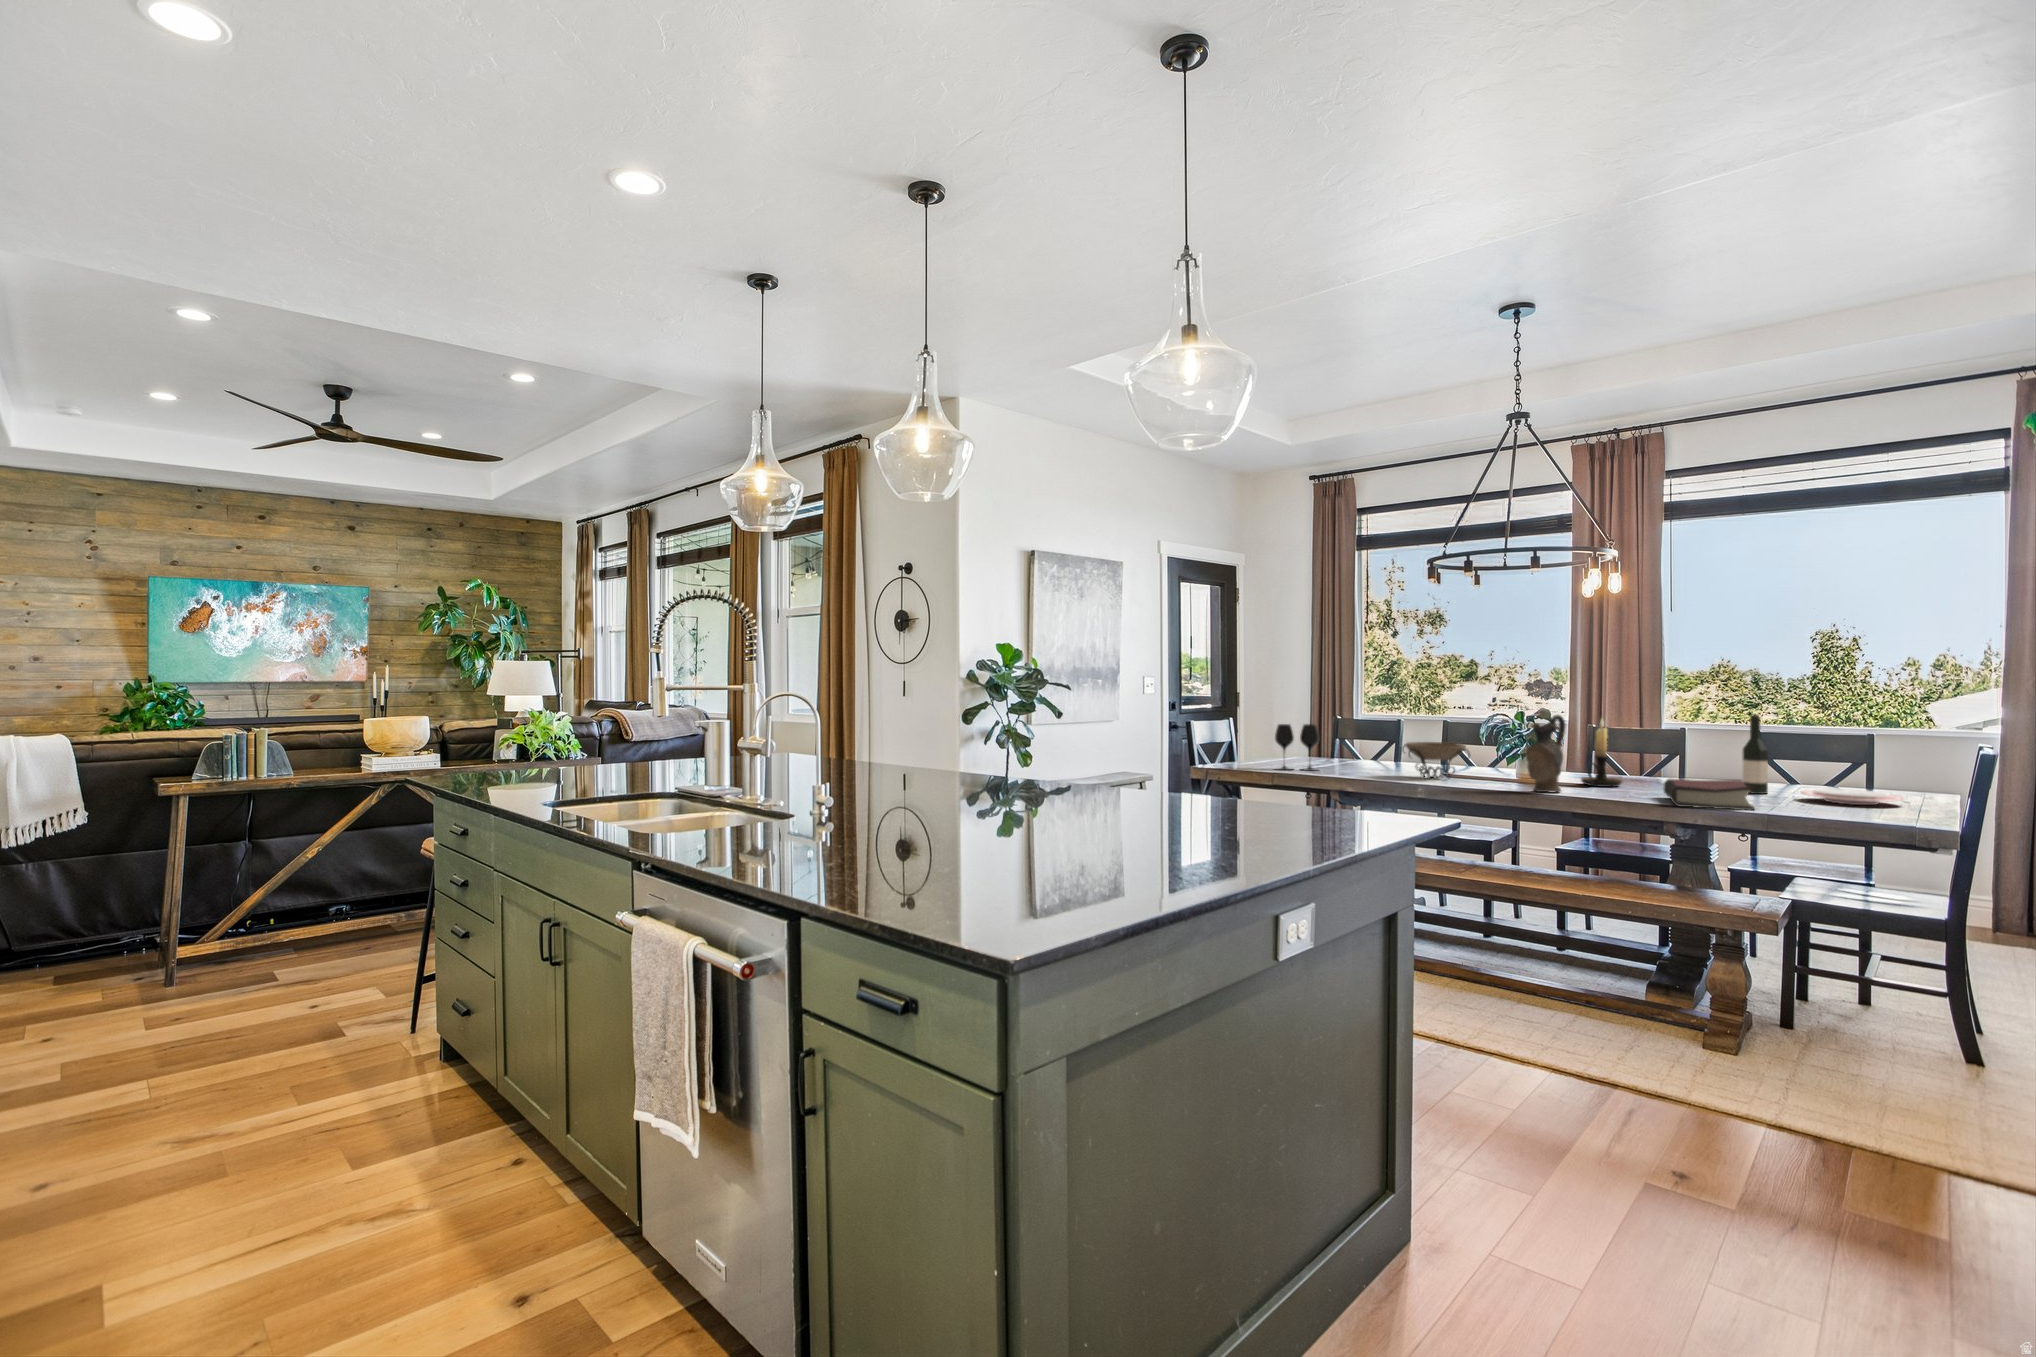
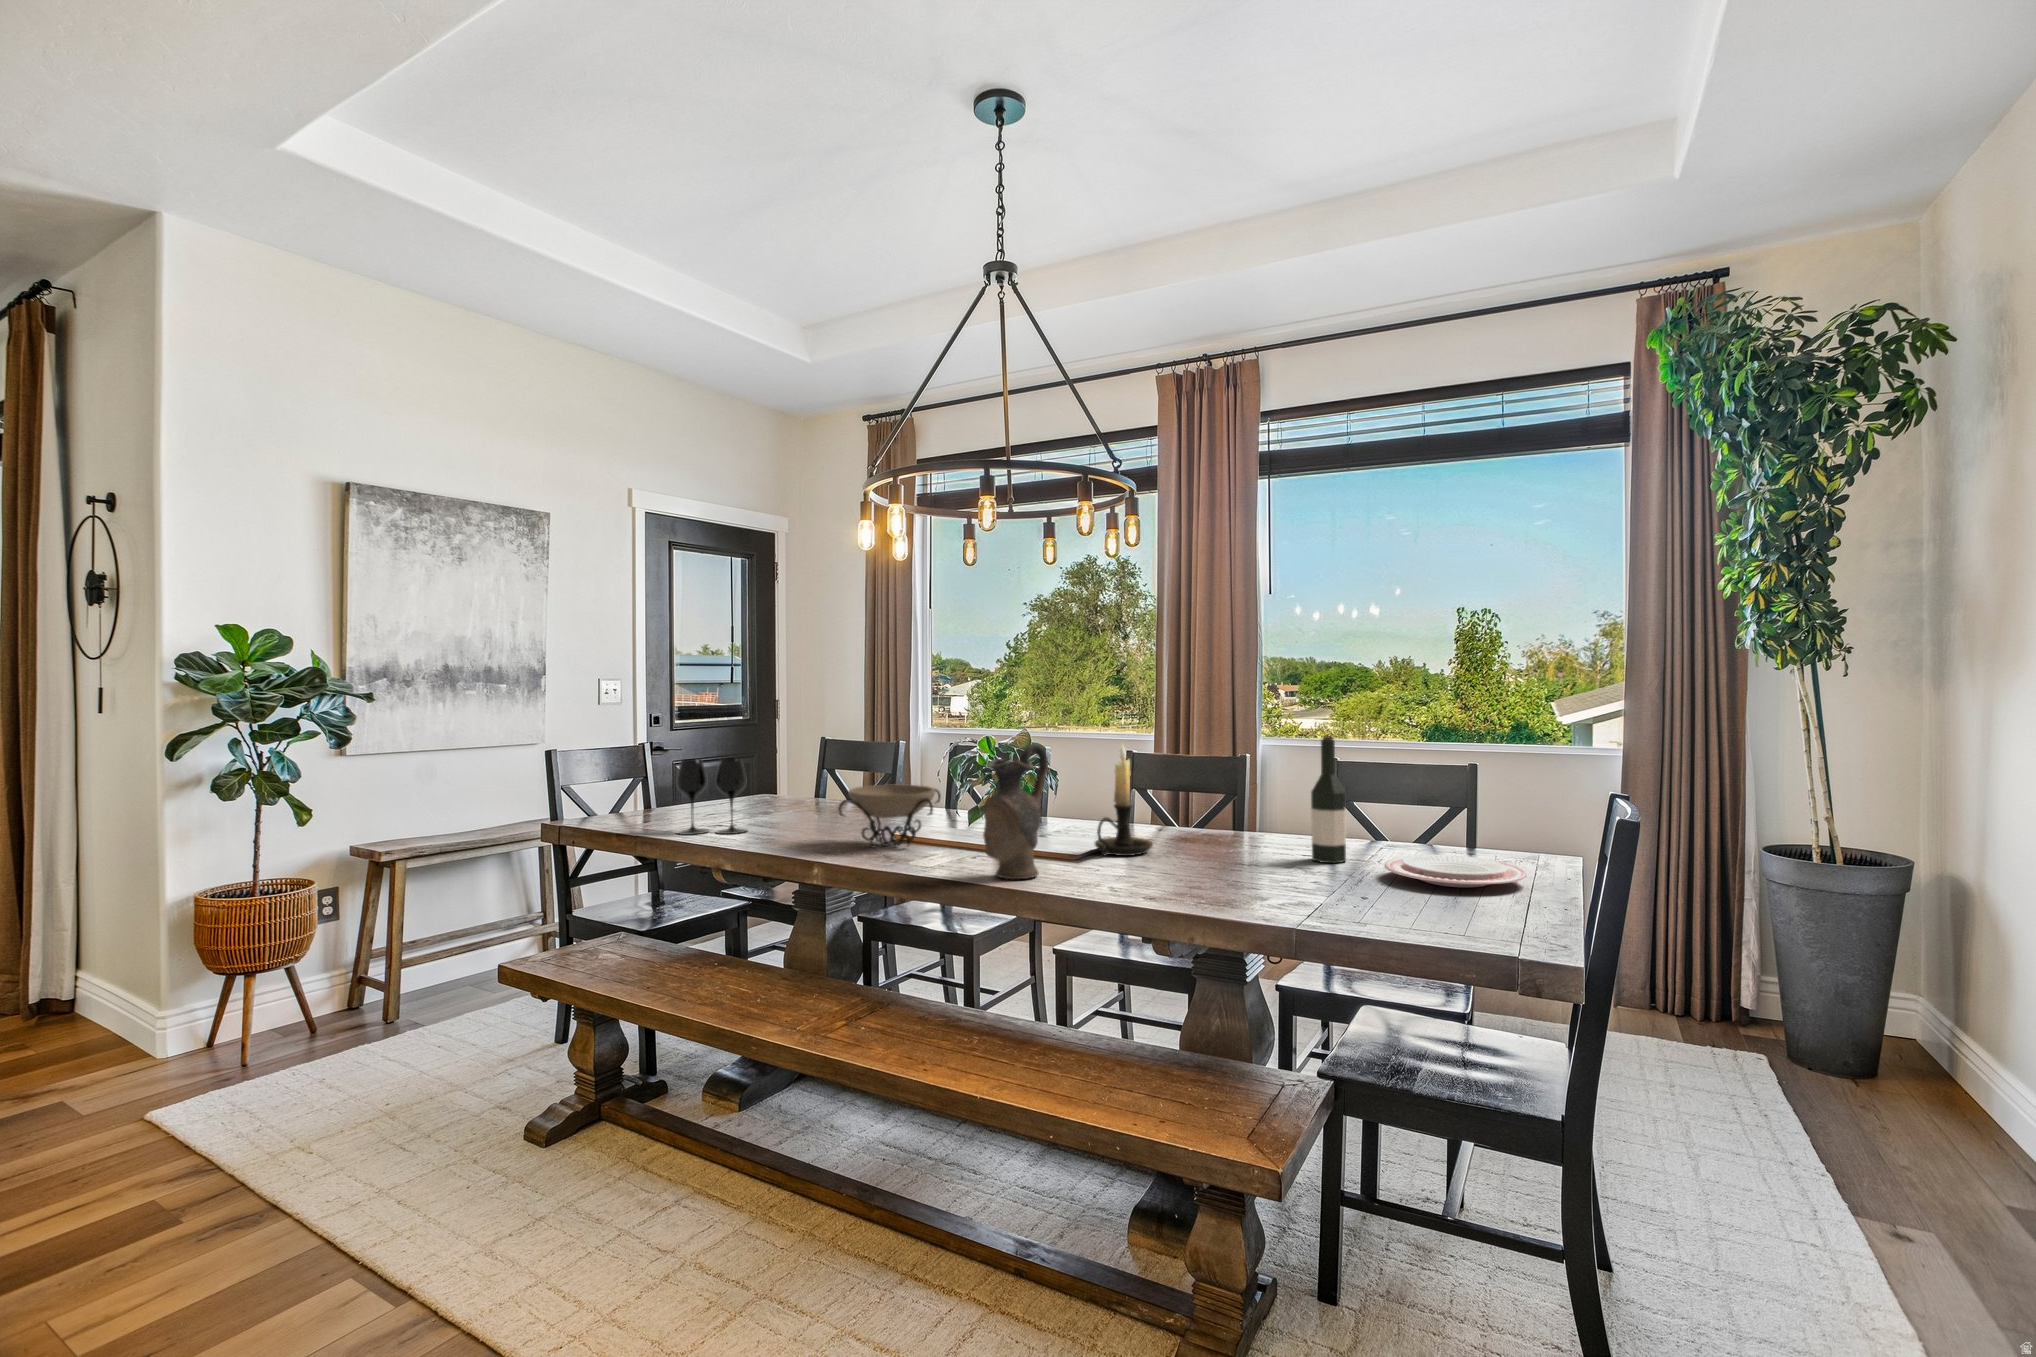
hardback book: present [1664,779,1755,810] -> none [1176,850,1303,918]

